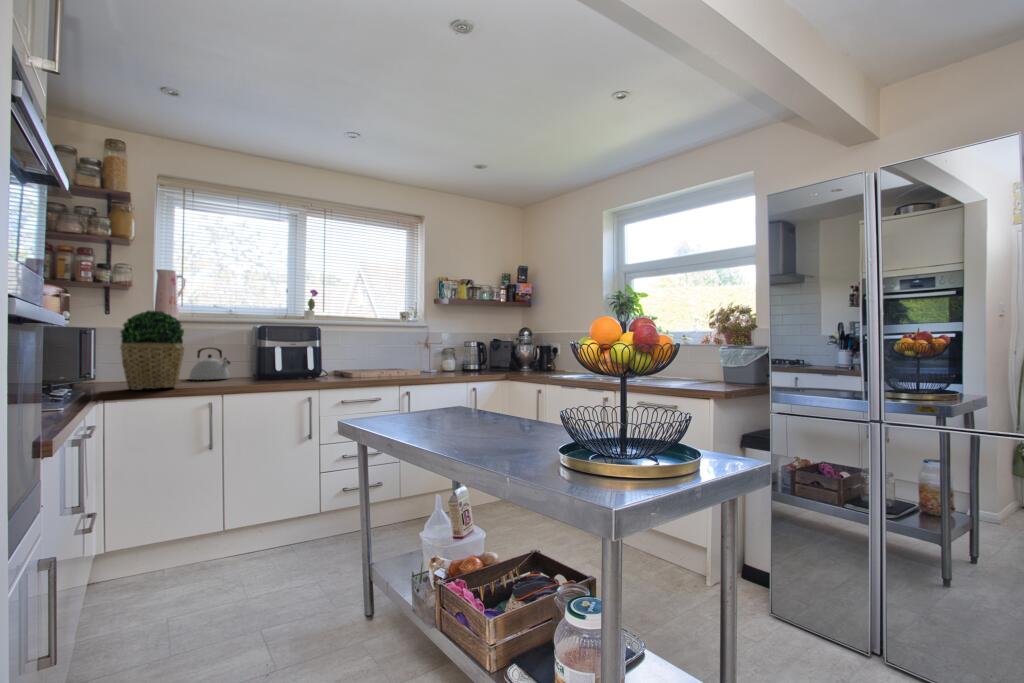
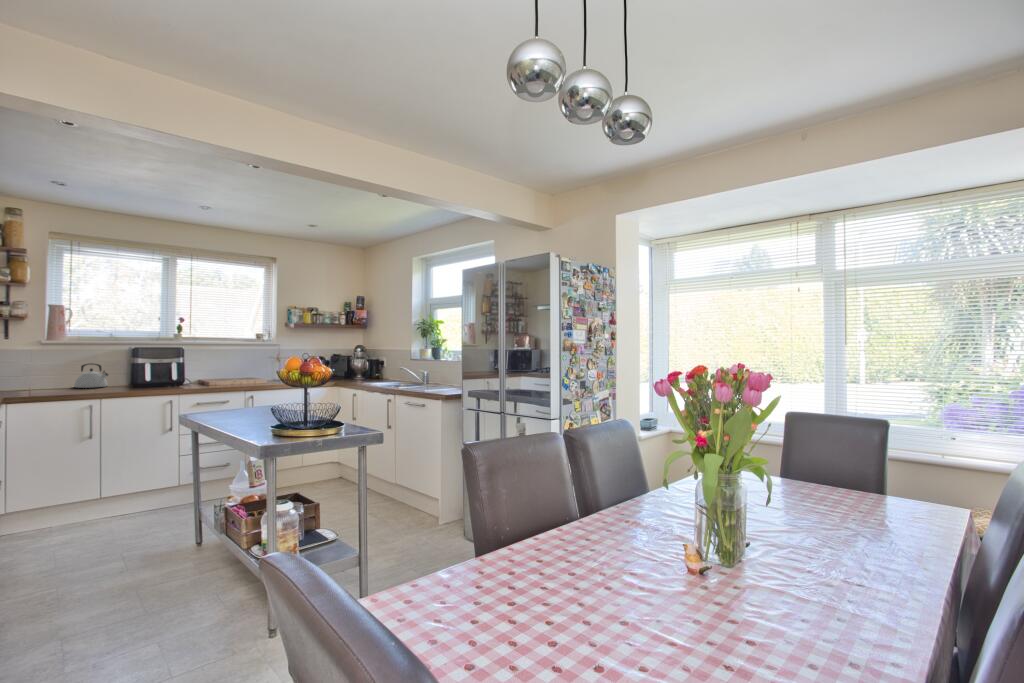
potted plant: present [120,310,185,390] -> none [19,340,70,397]

